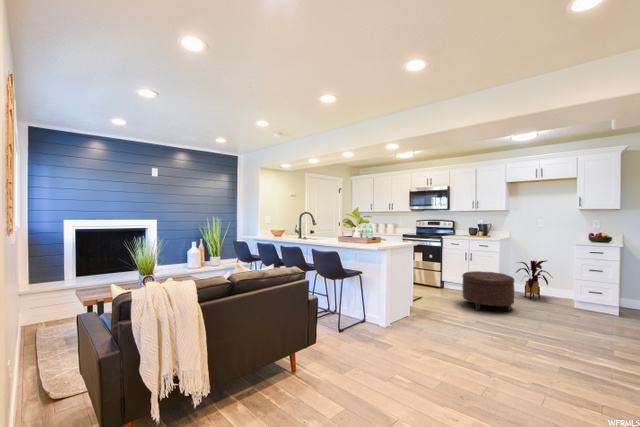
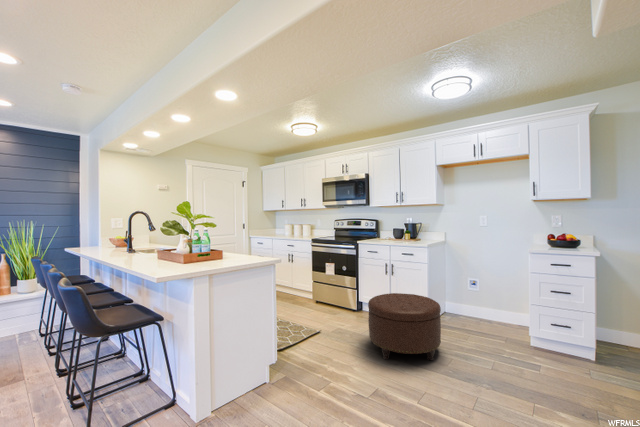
house plant: present [516,261,551,299] -> none [448,273,500,330]

